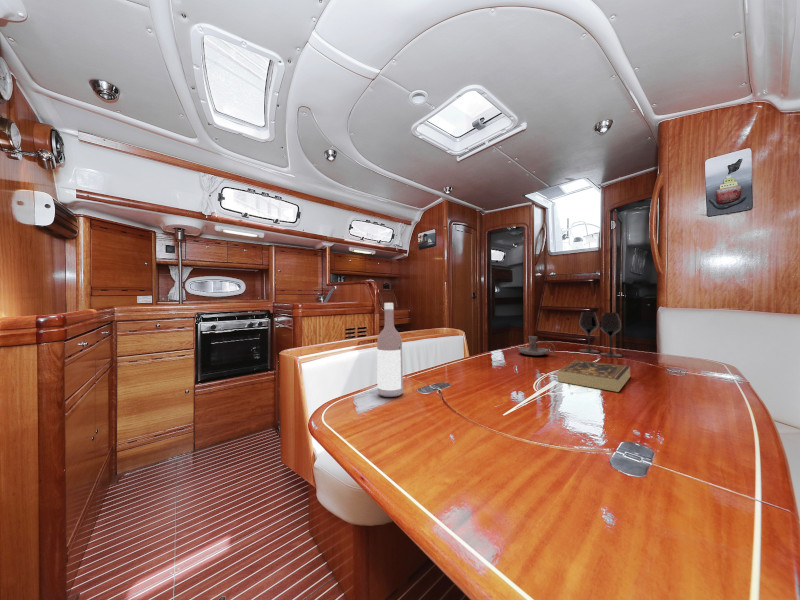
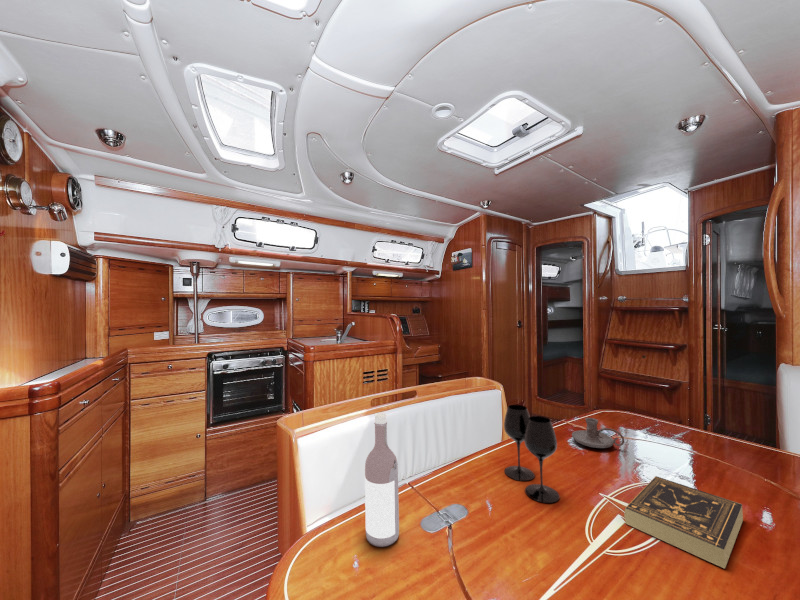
wine glass: present [579,312,621,357] -> present [504,405,560,503]

